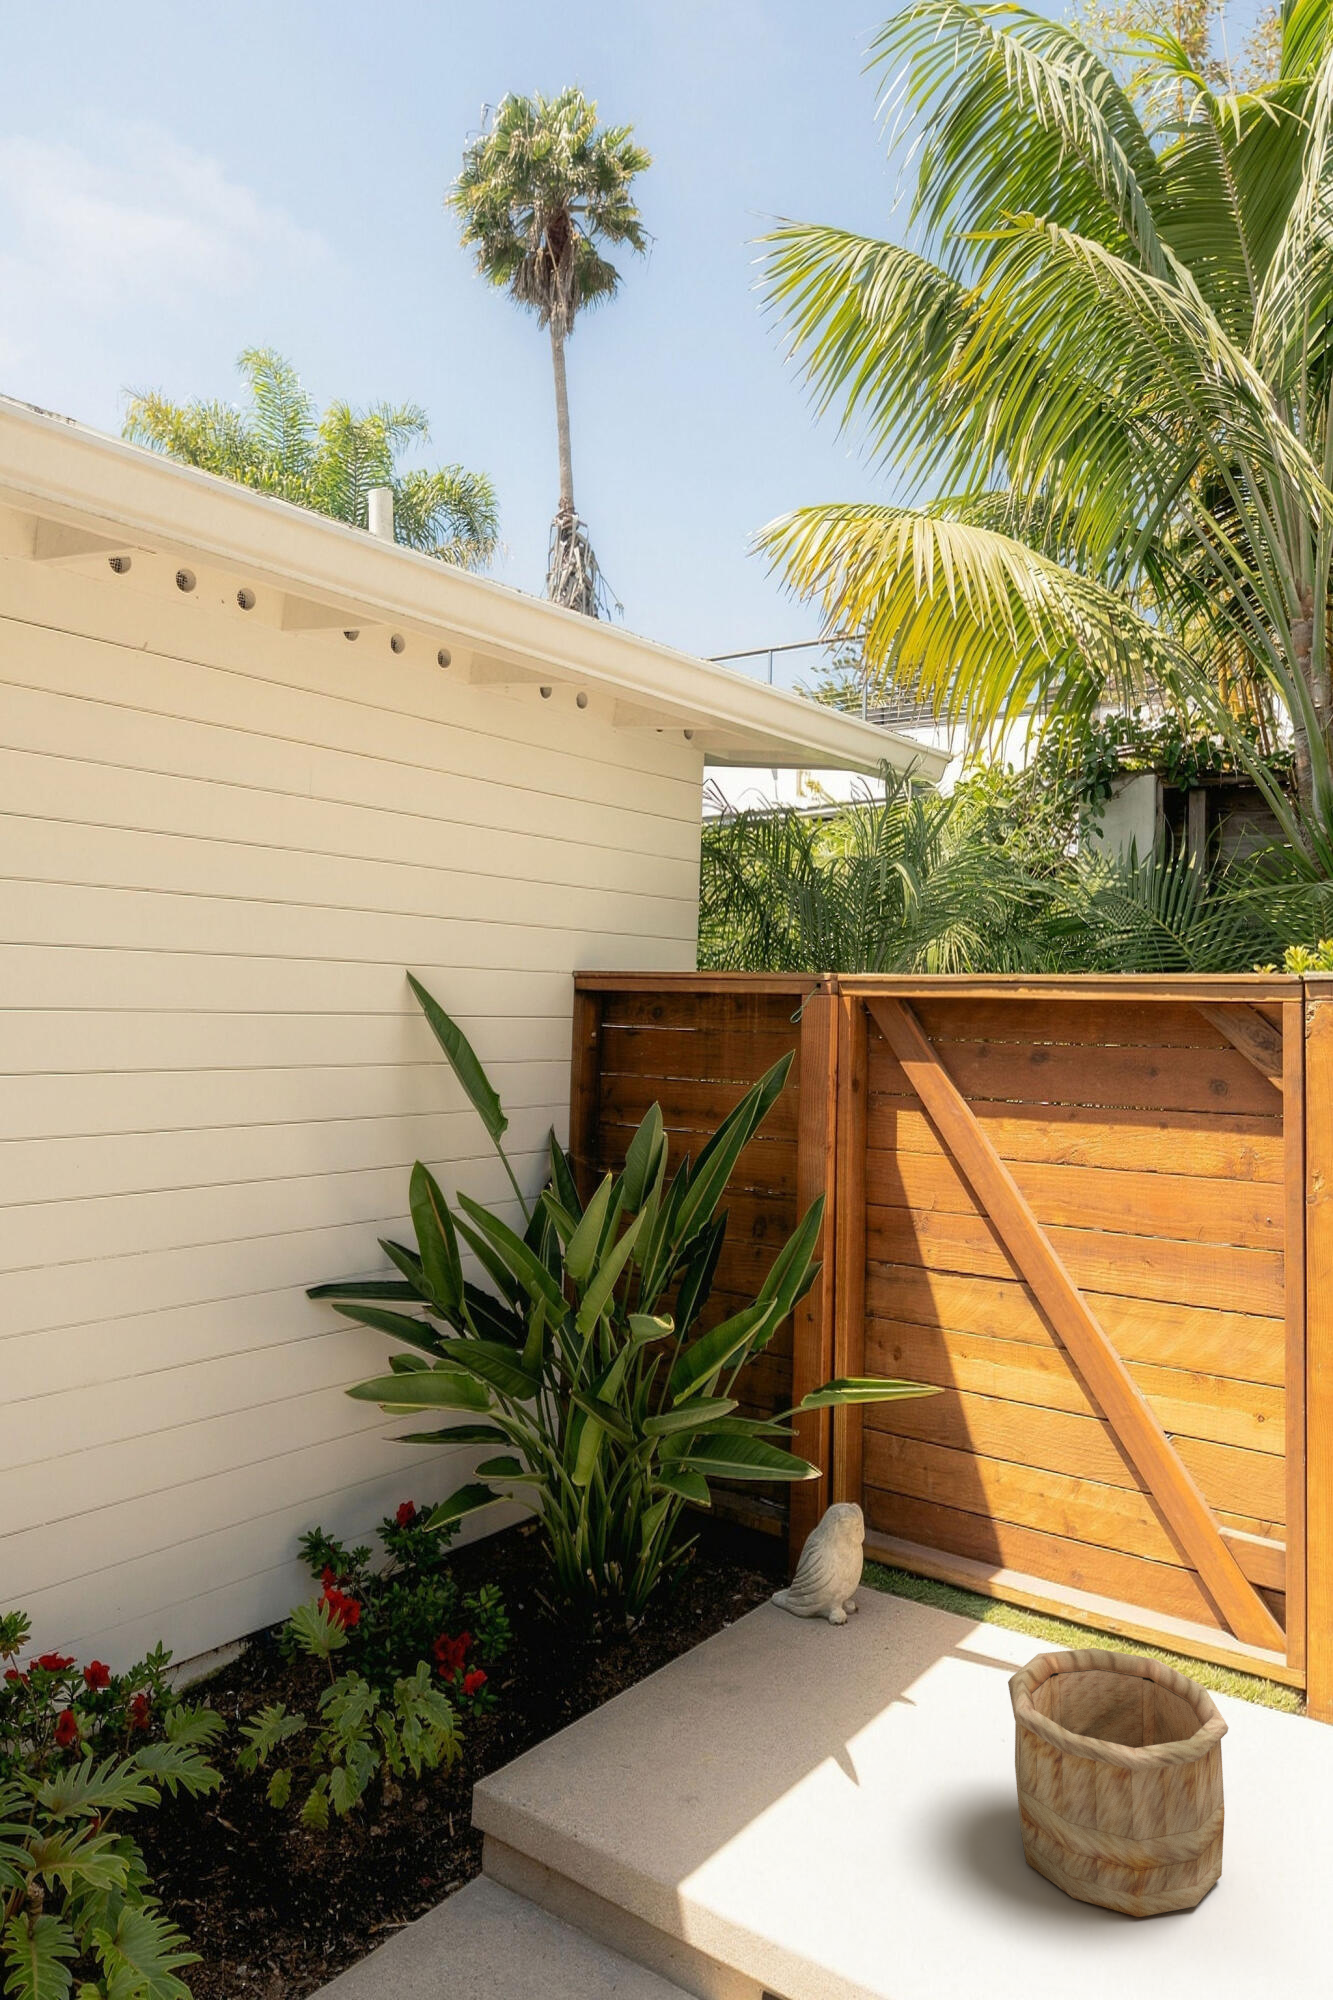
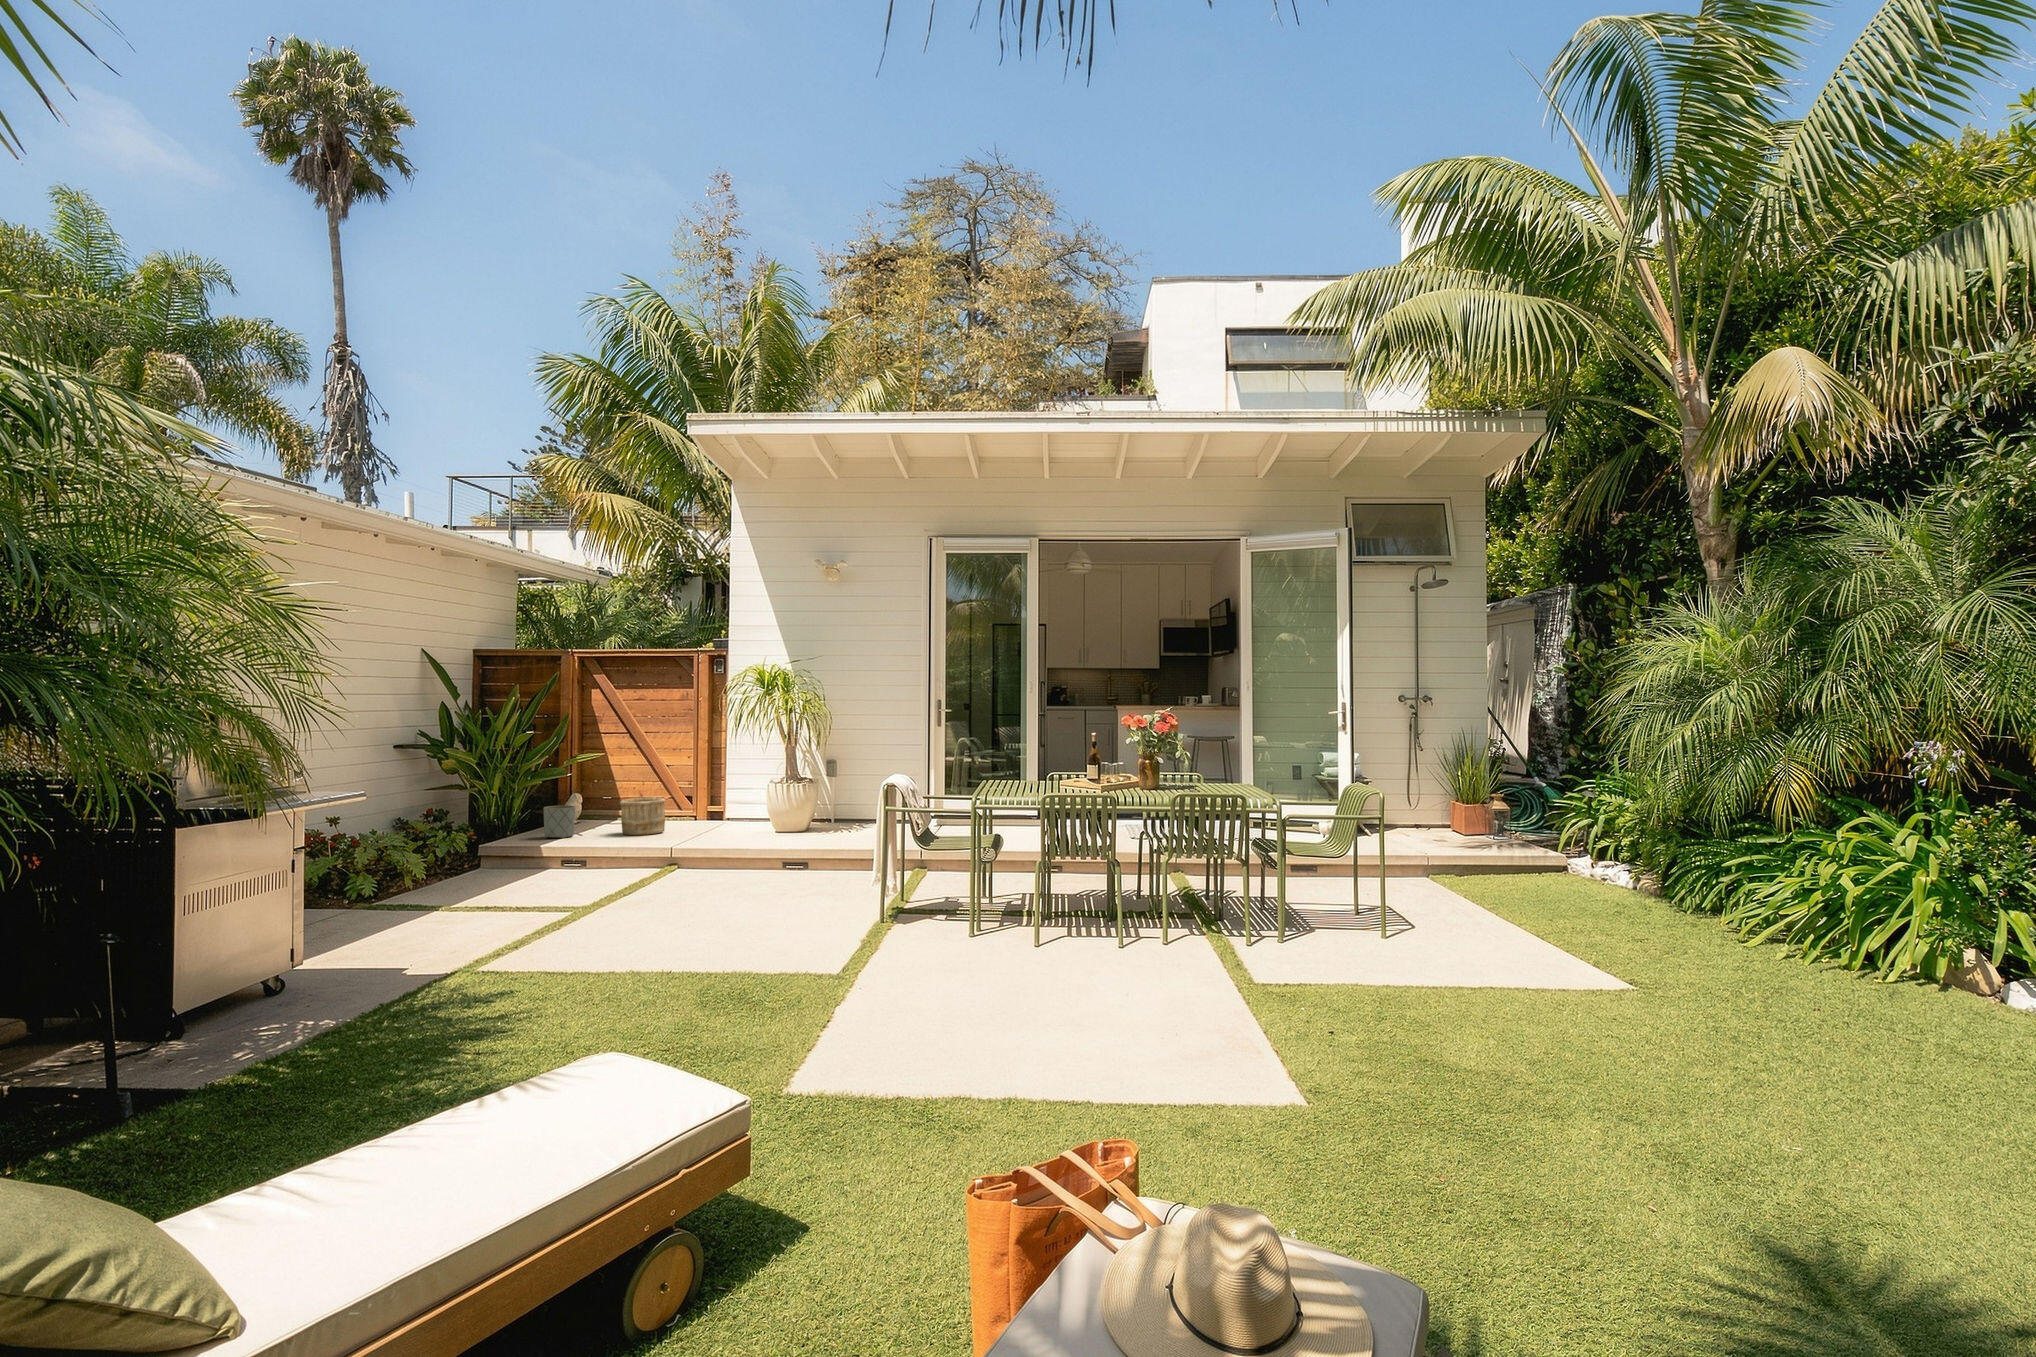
planter: none [693,1643,821,1840] -> present [544,805,576,838]

